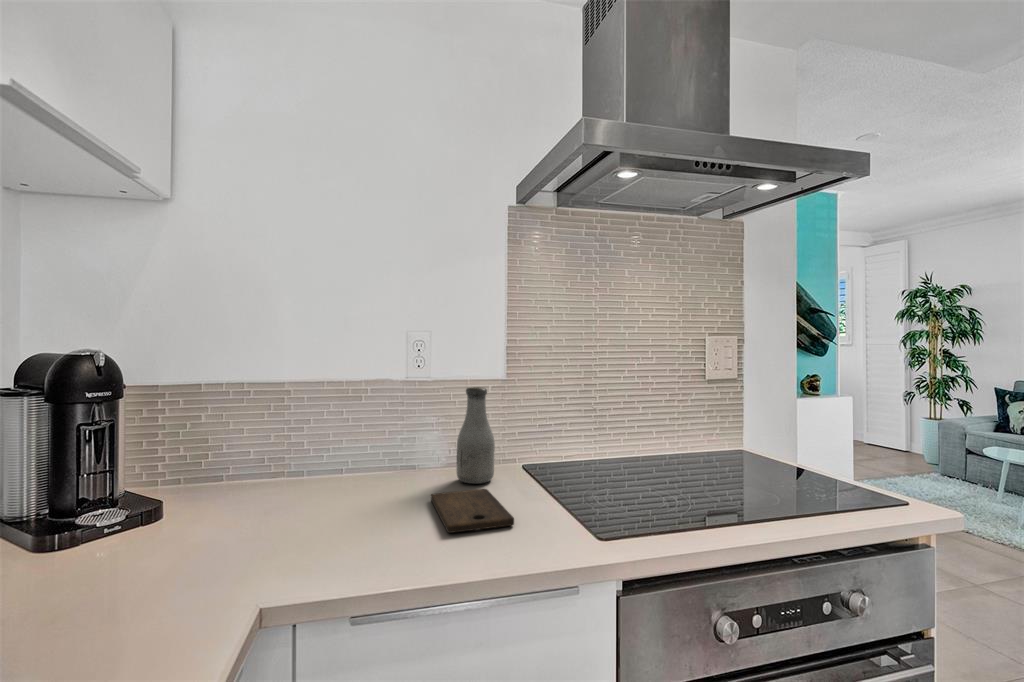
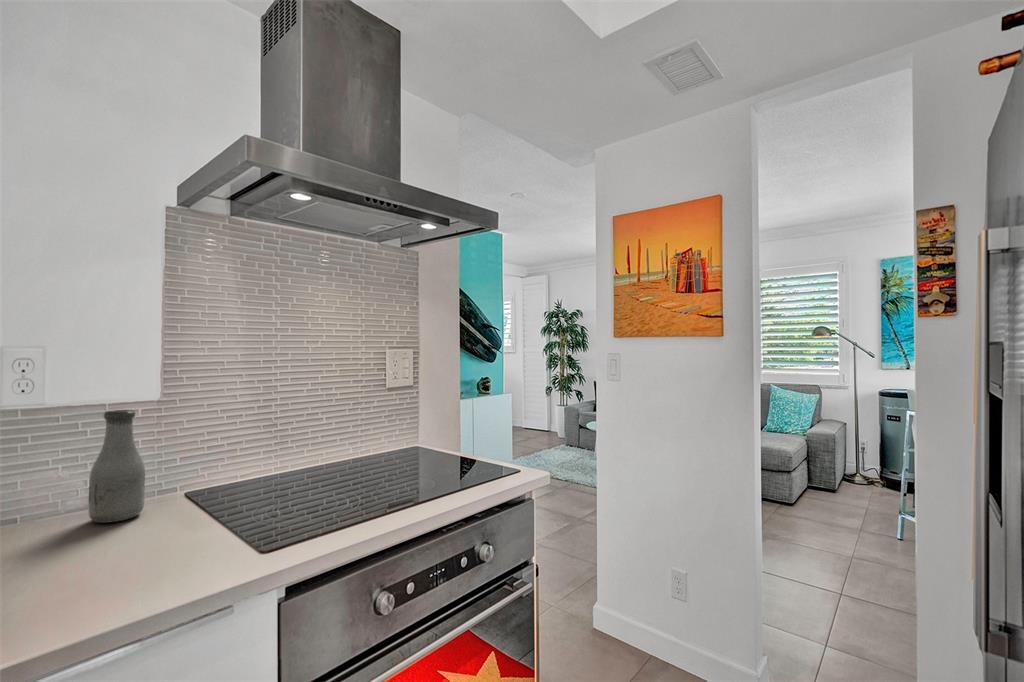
cutting board: present [431,489,514,533] -> none [45,525,164,585]

